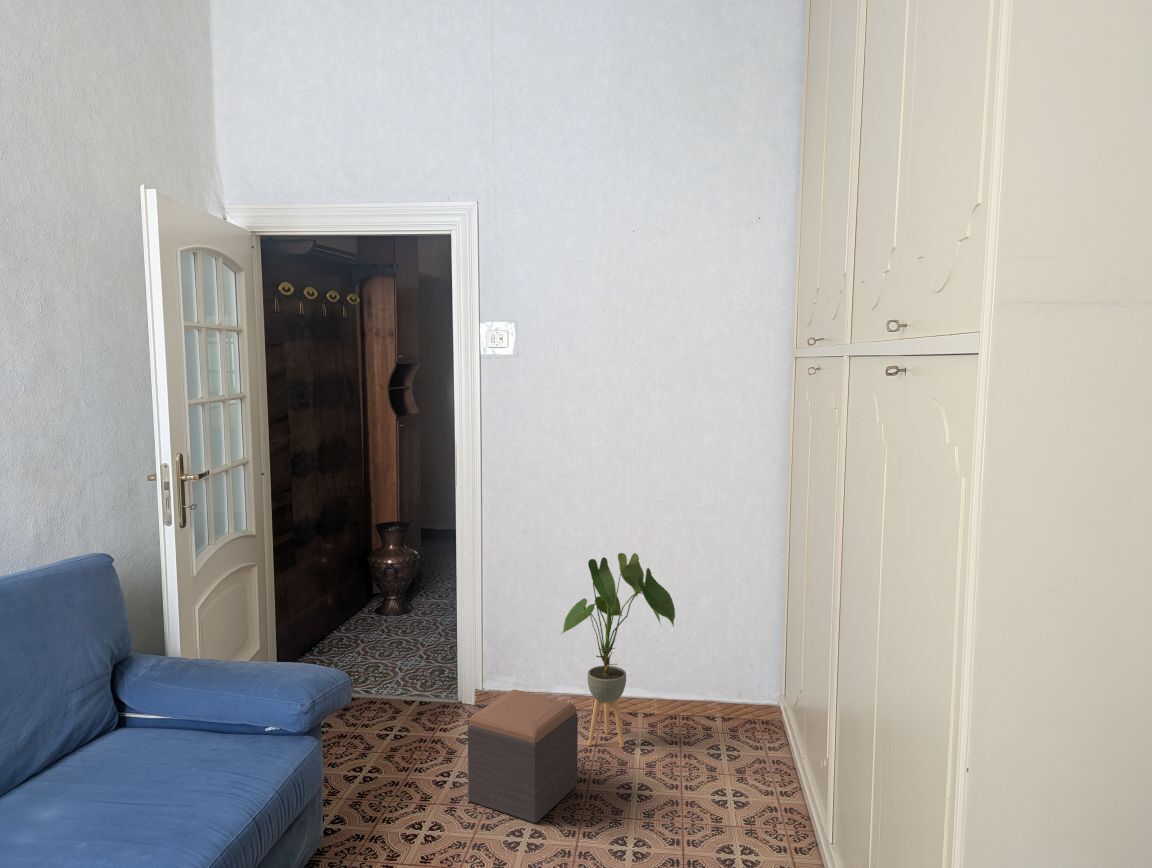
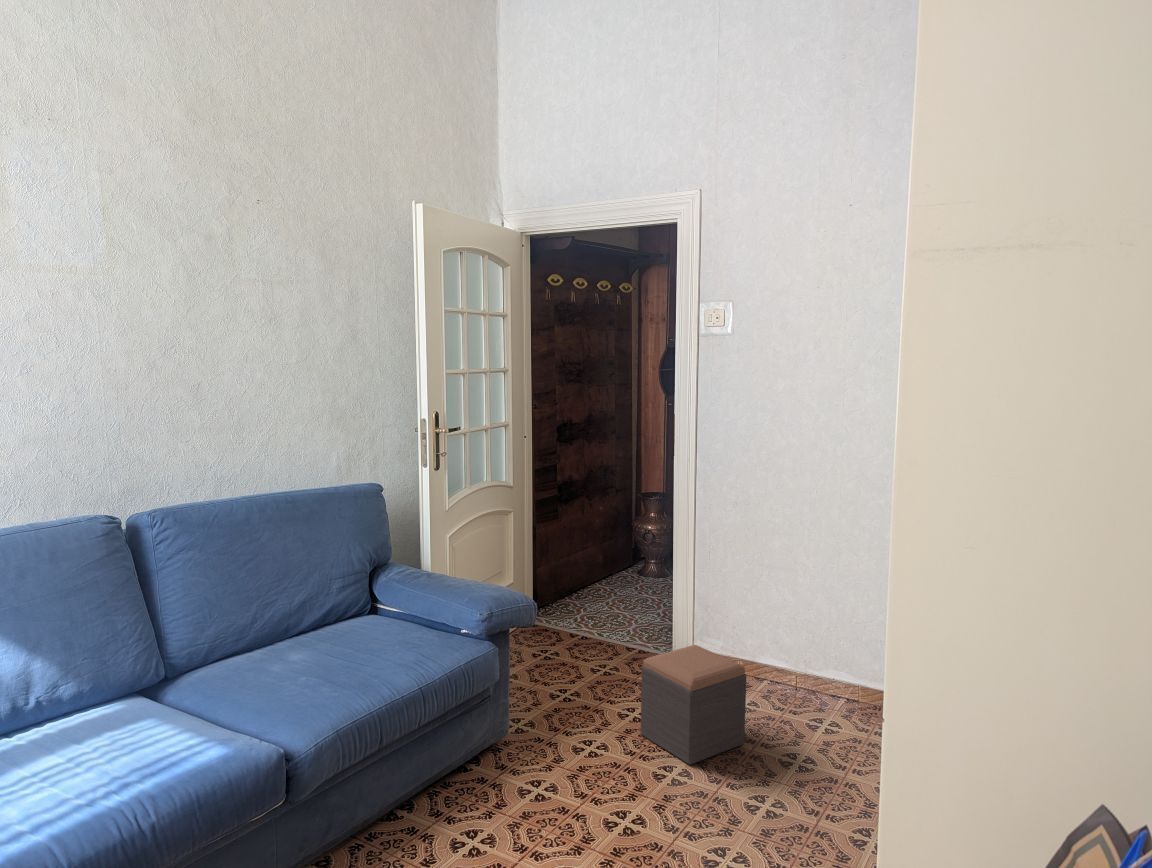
house plant: present [562,553,675,747] -> none [746,532,859,722]

